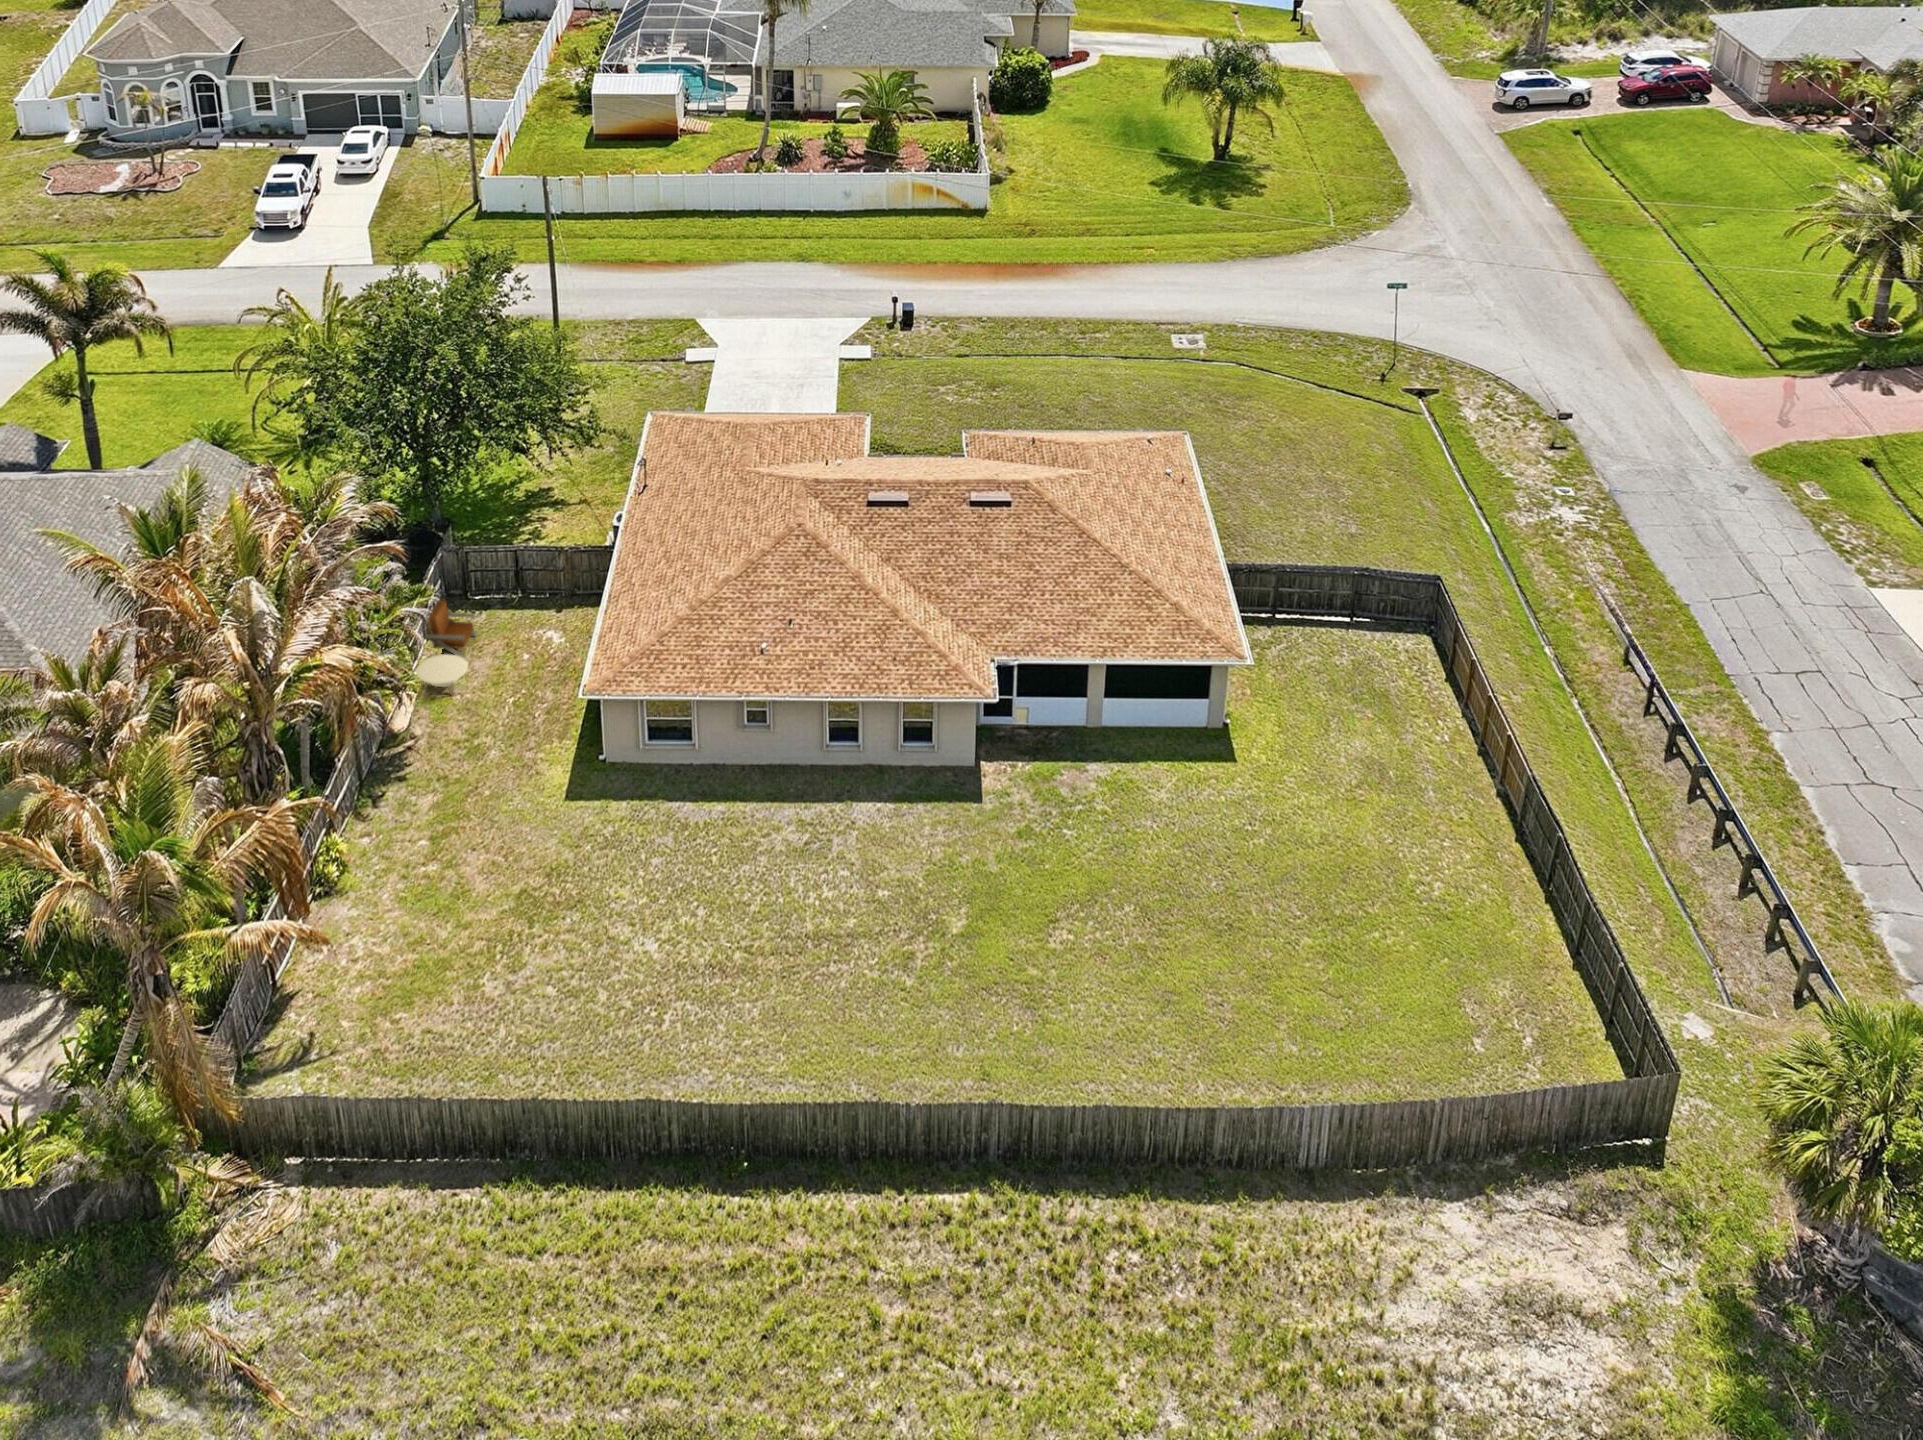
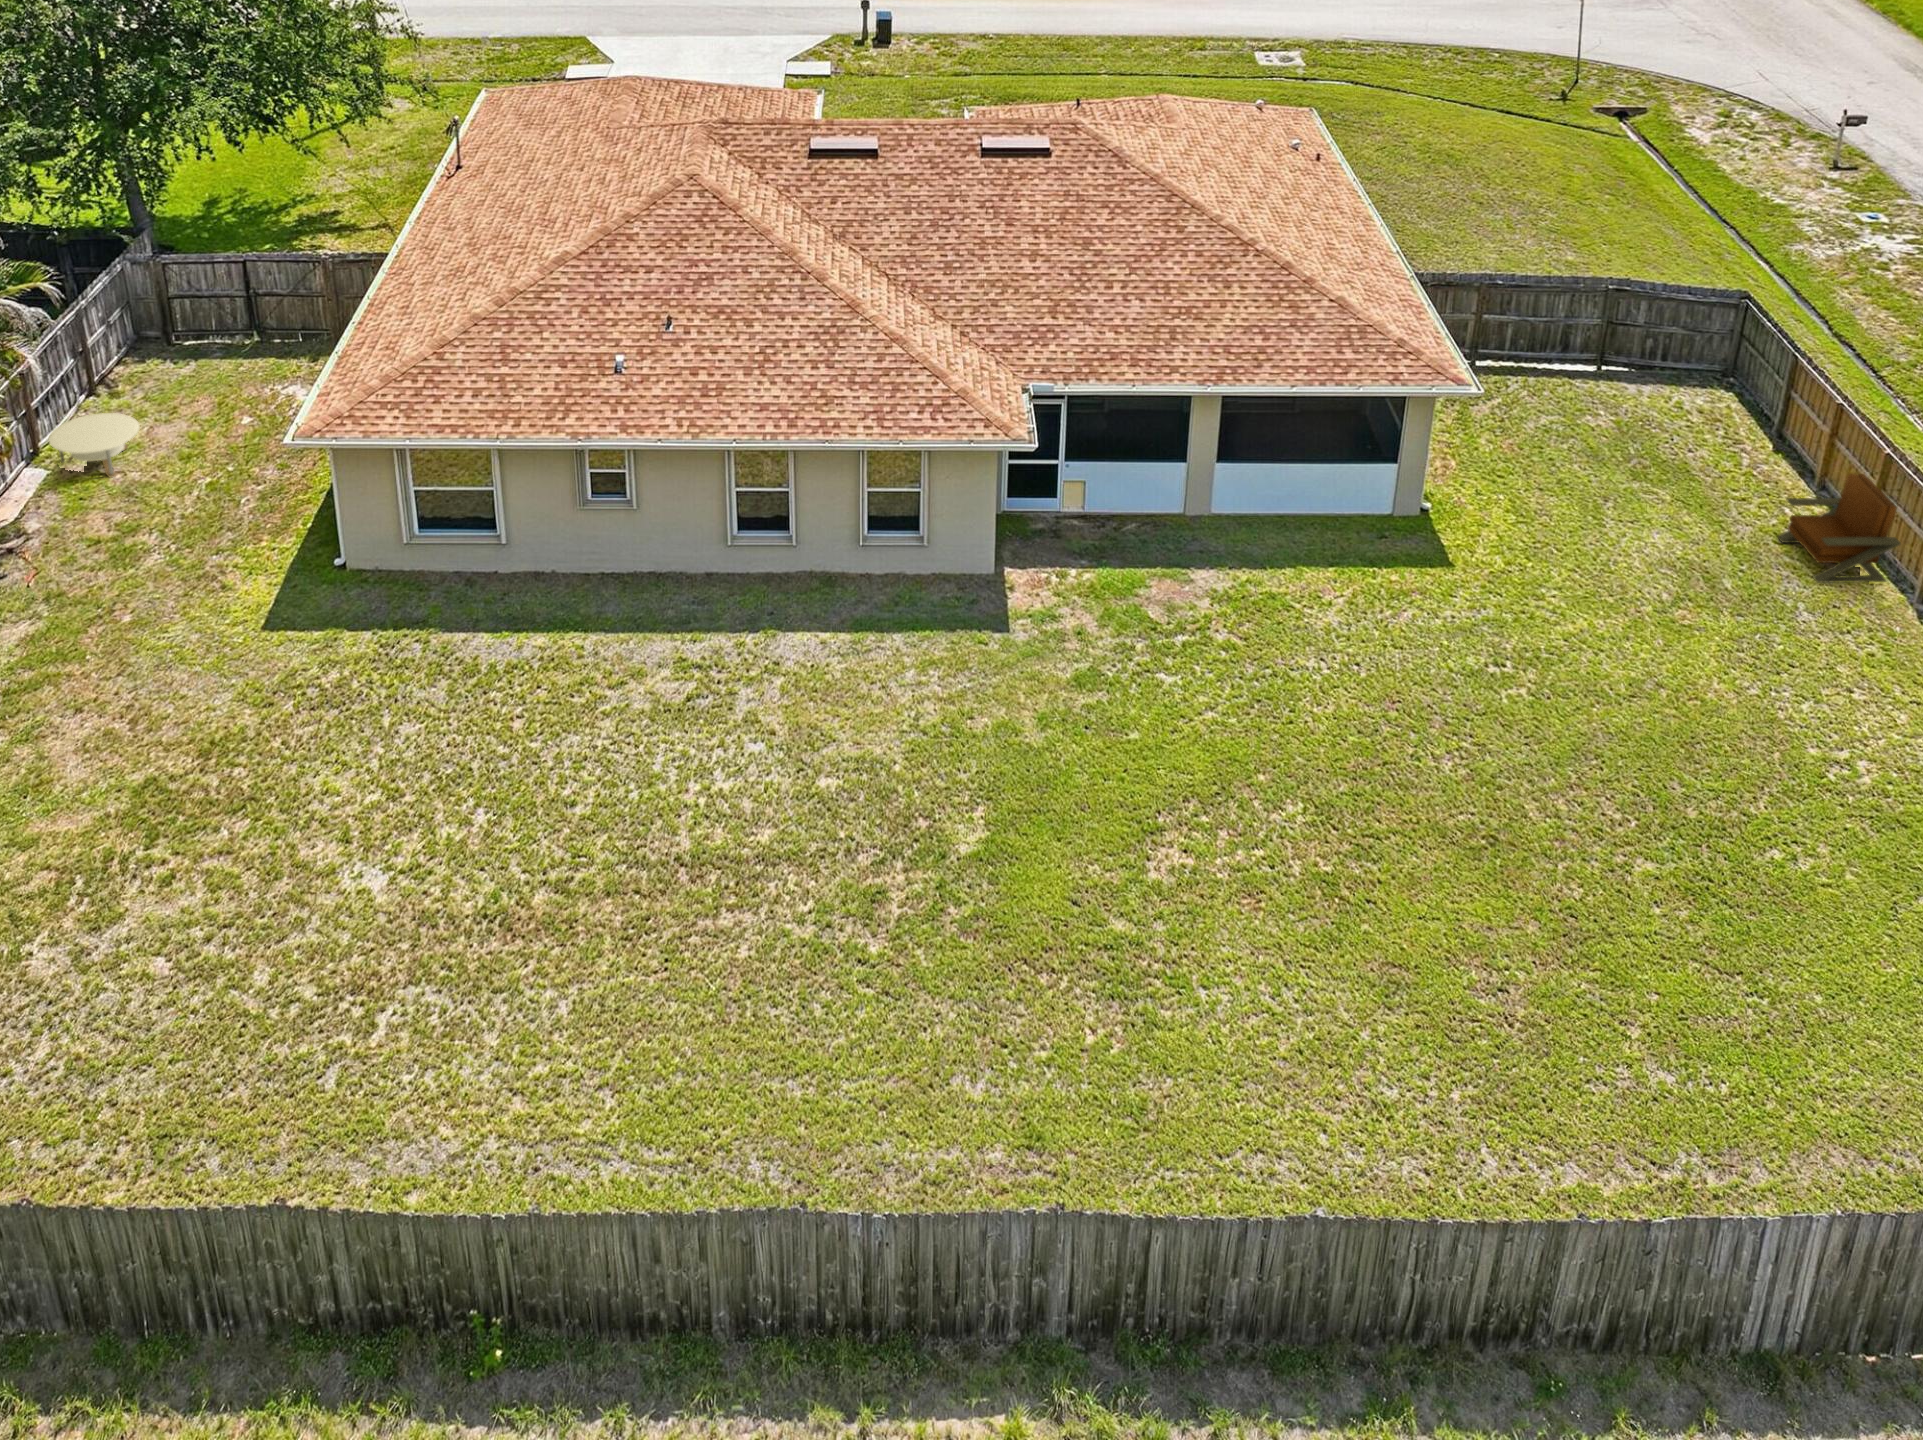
lounge chair: present [425,600,477,659] -> present [1778,473,1901,583]

